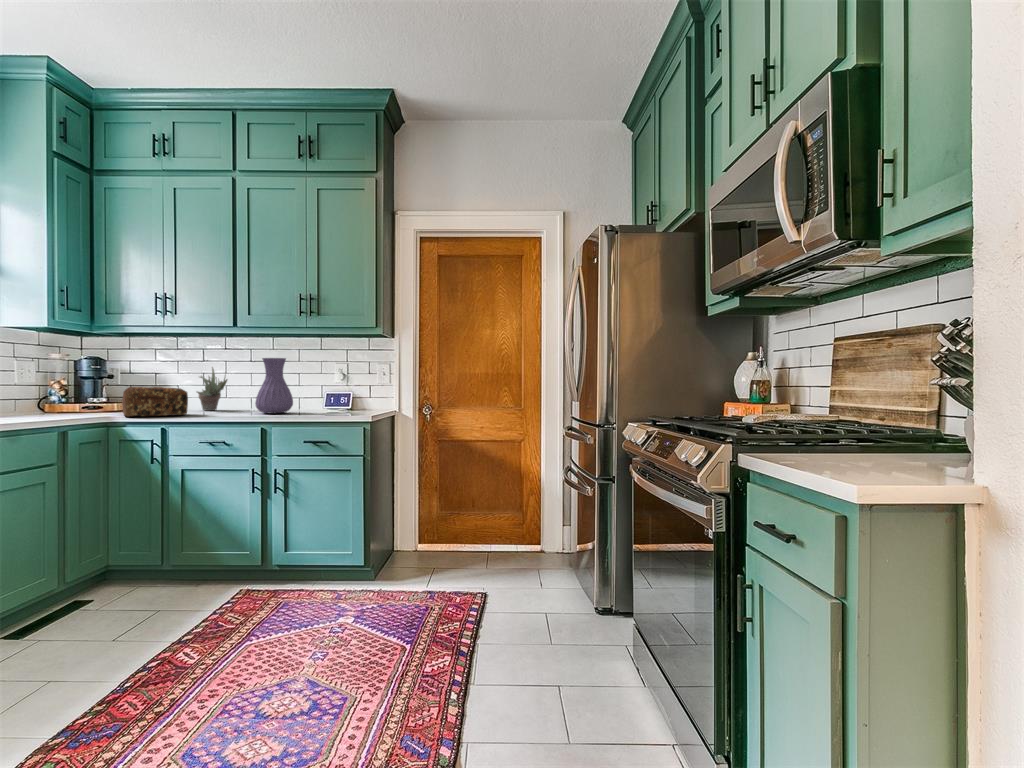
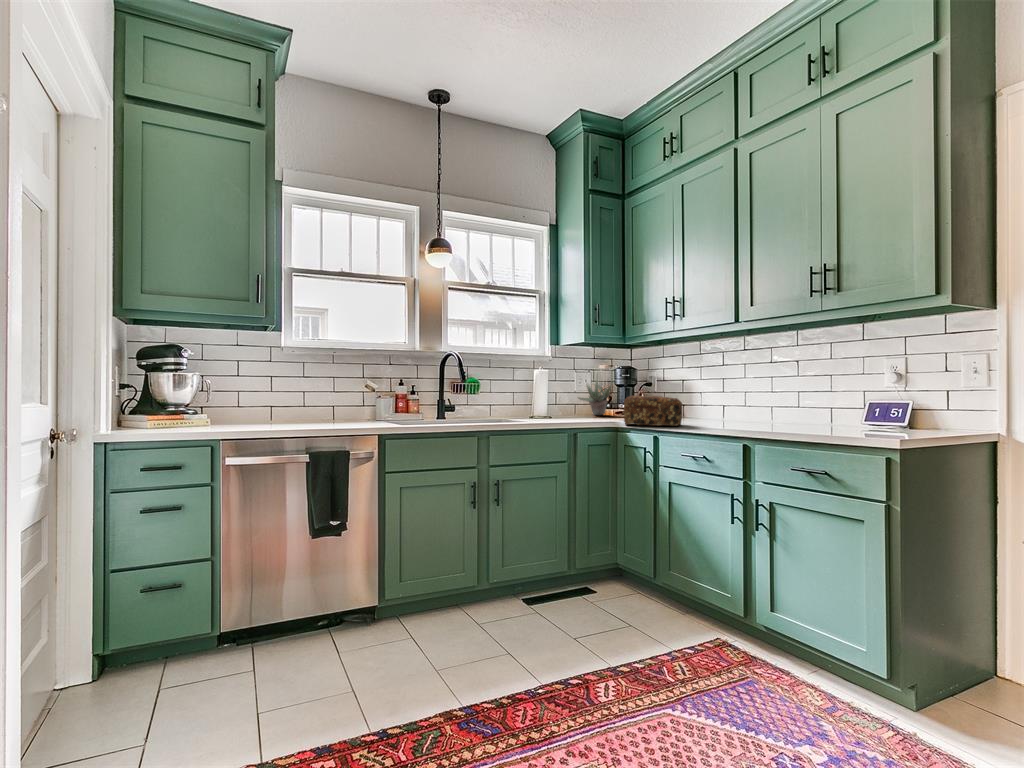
vase: present [255,358,293,414] -> none [754,364,800,431]
succulent plant: present [197,367,227,411] -> present [578,376,612,415]

